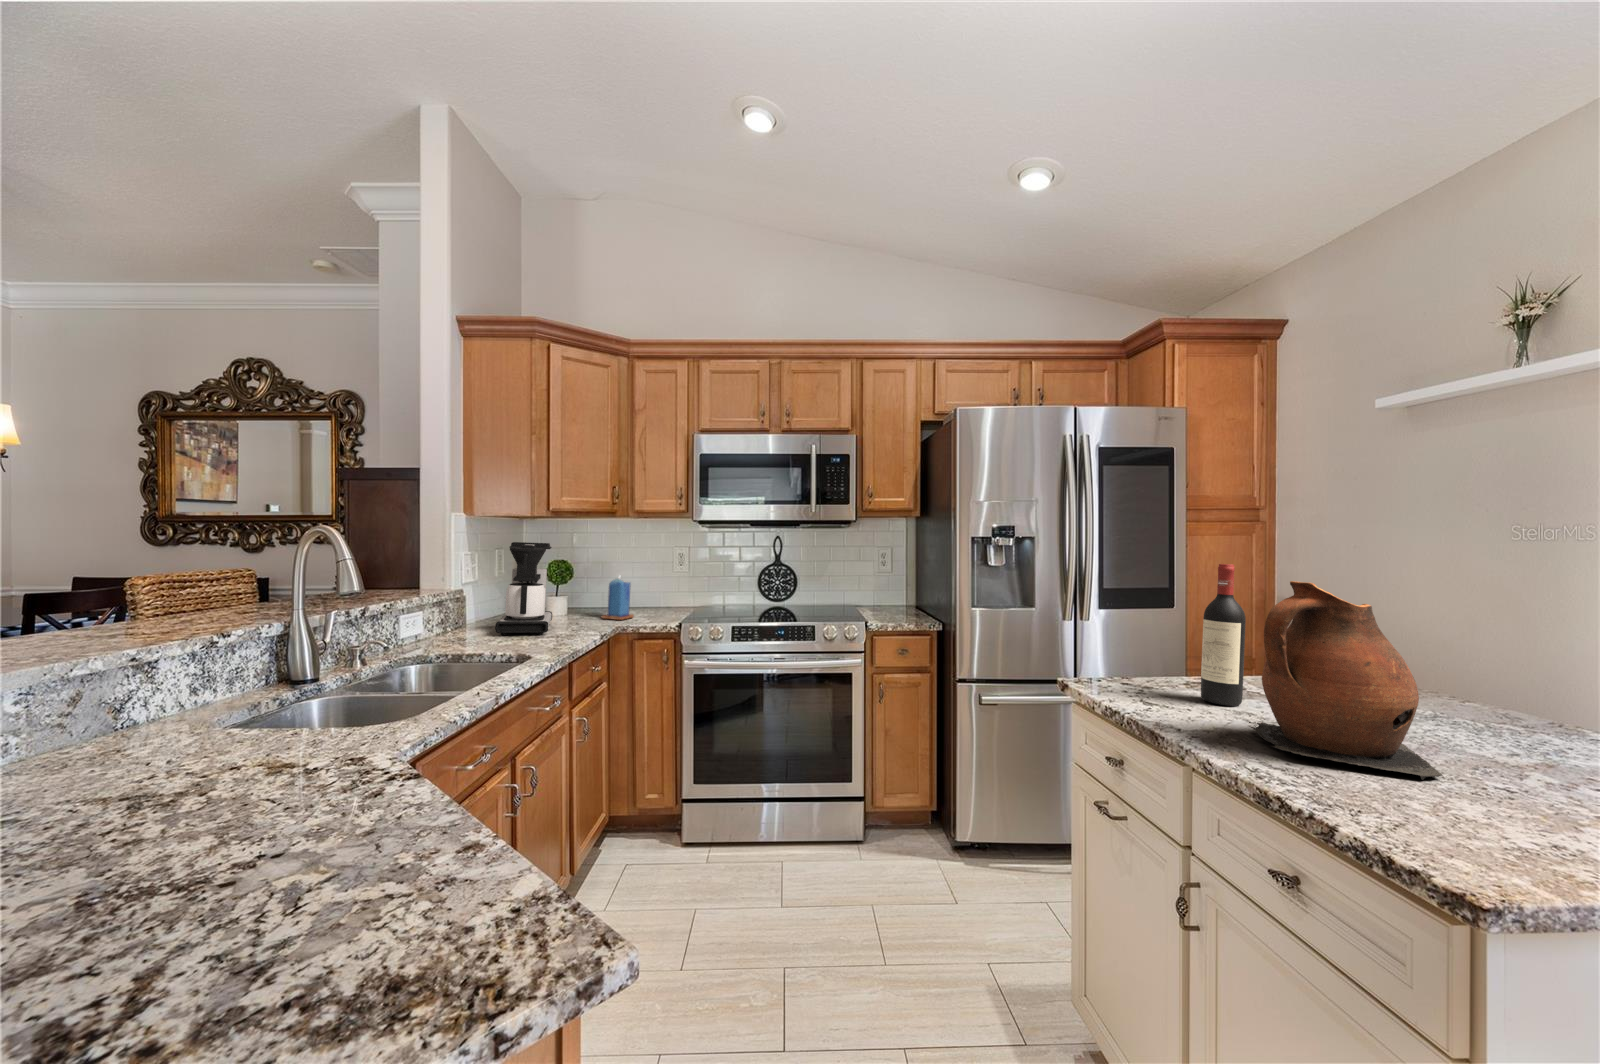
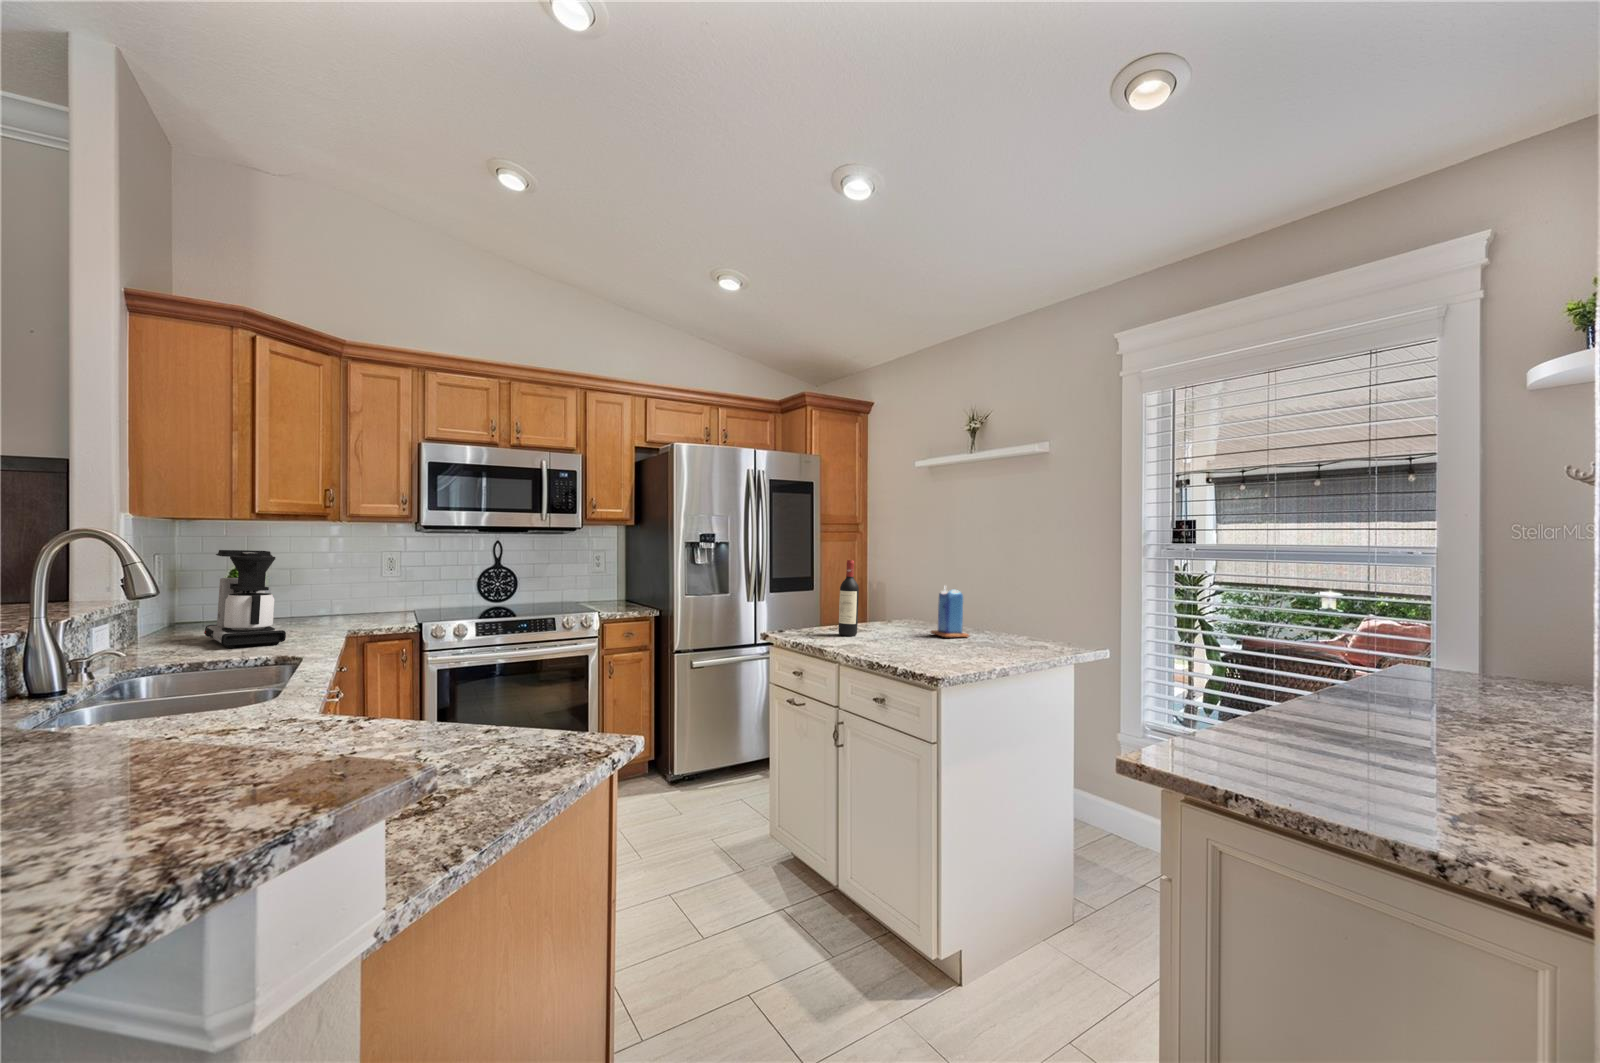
candle: present [601,577,634,620] -> present [931,588,969,637]
ceramic pitcher: present [1249,581,1443,780] -> none [861,568,930,651]

